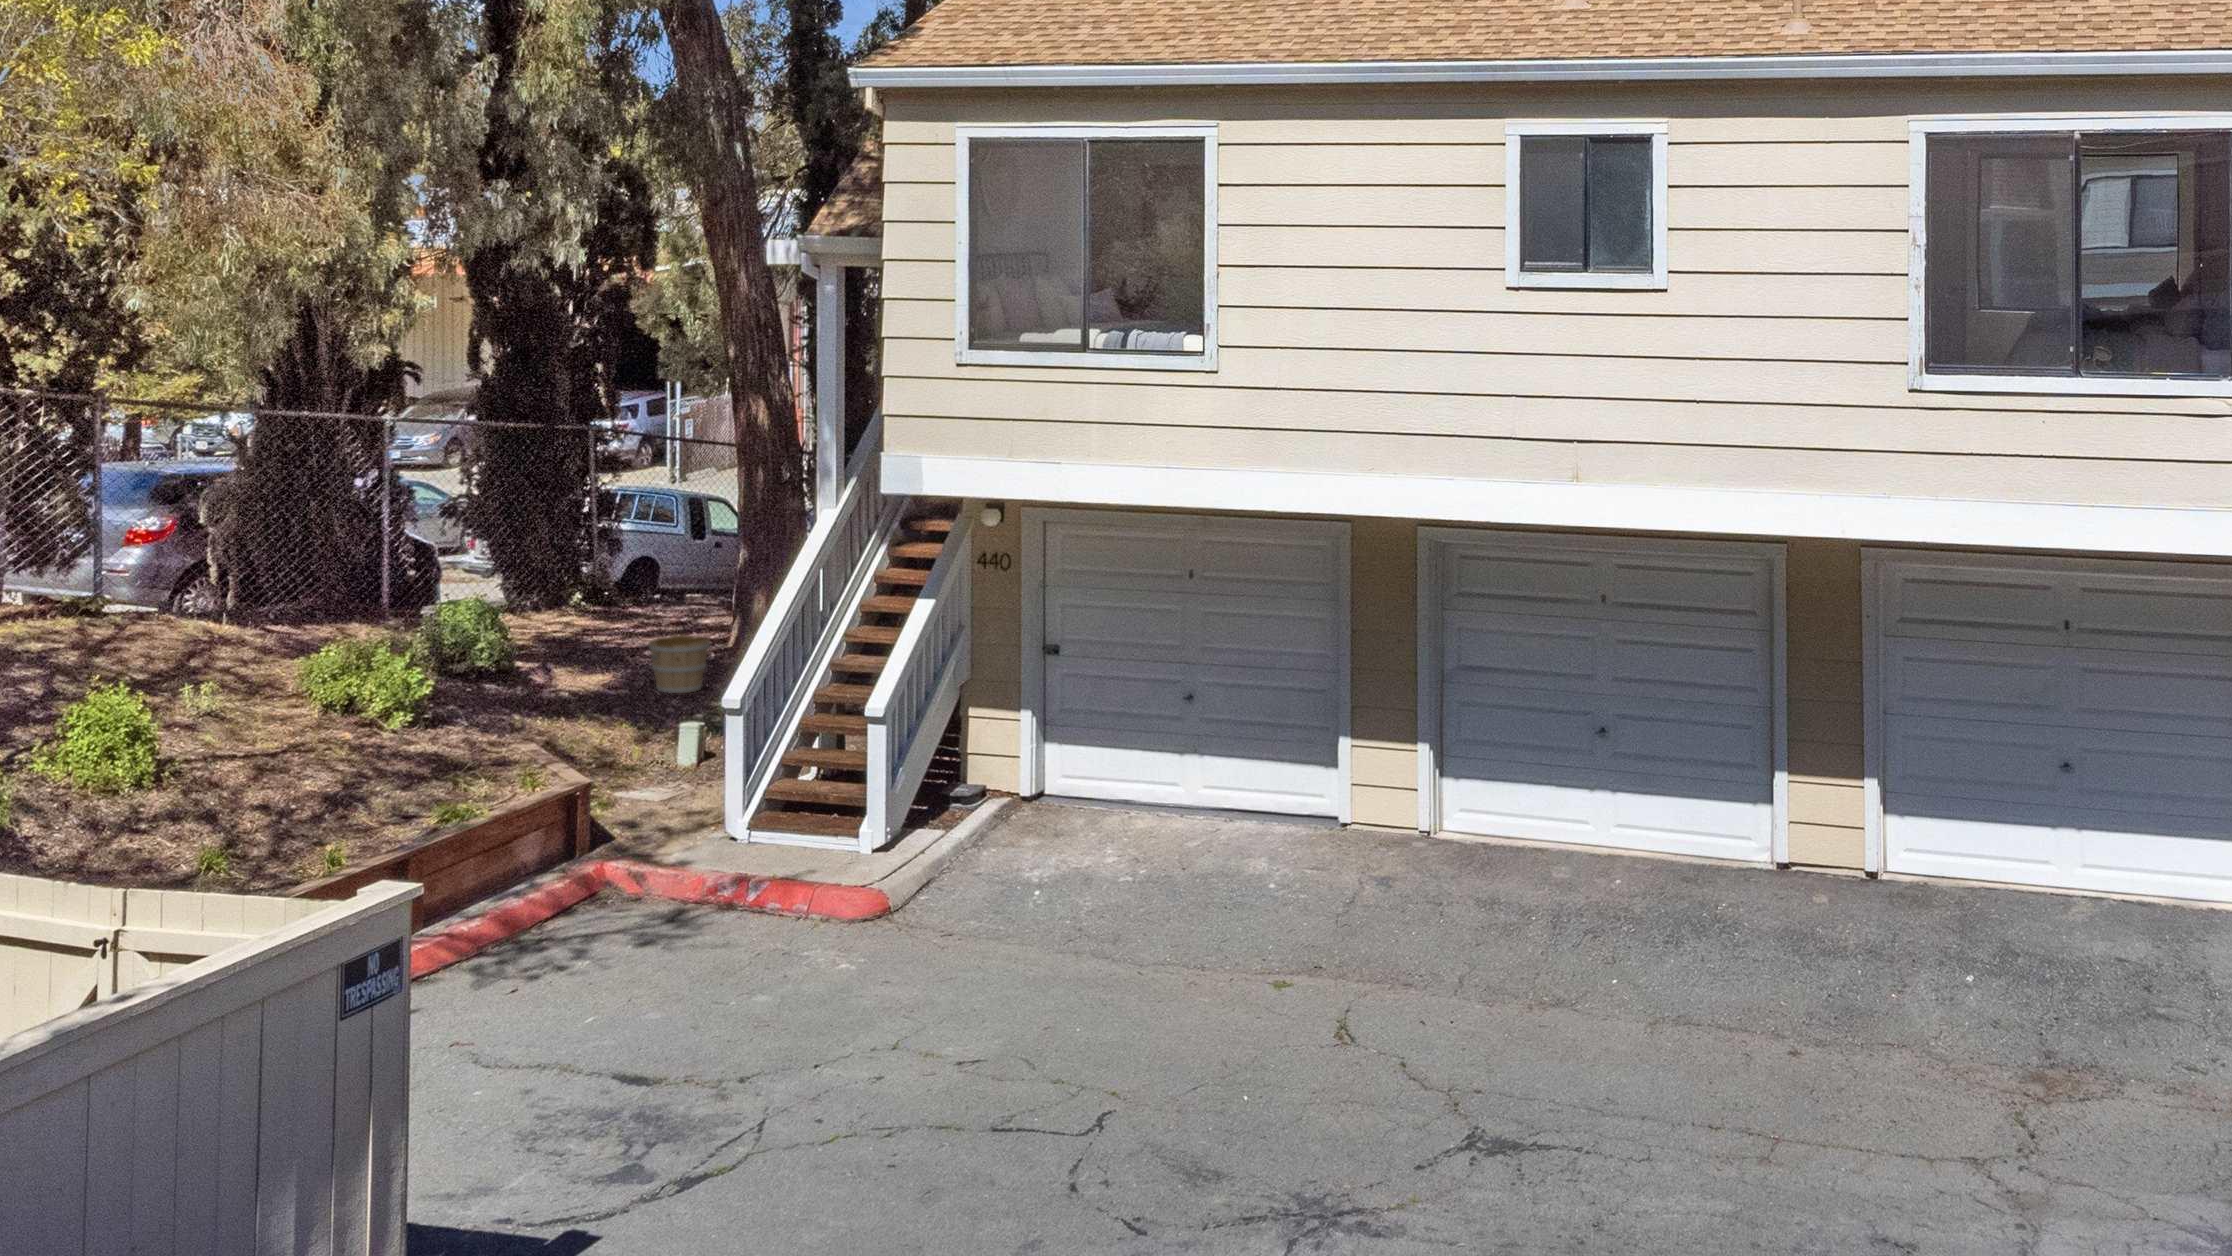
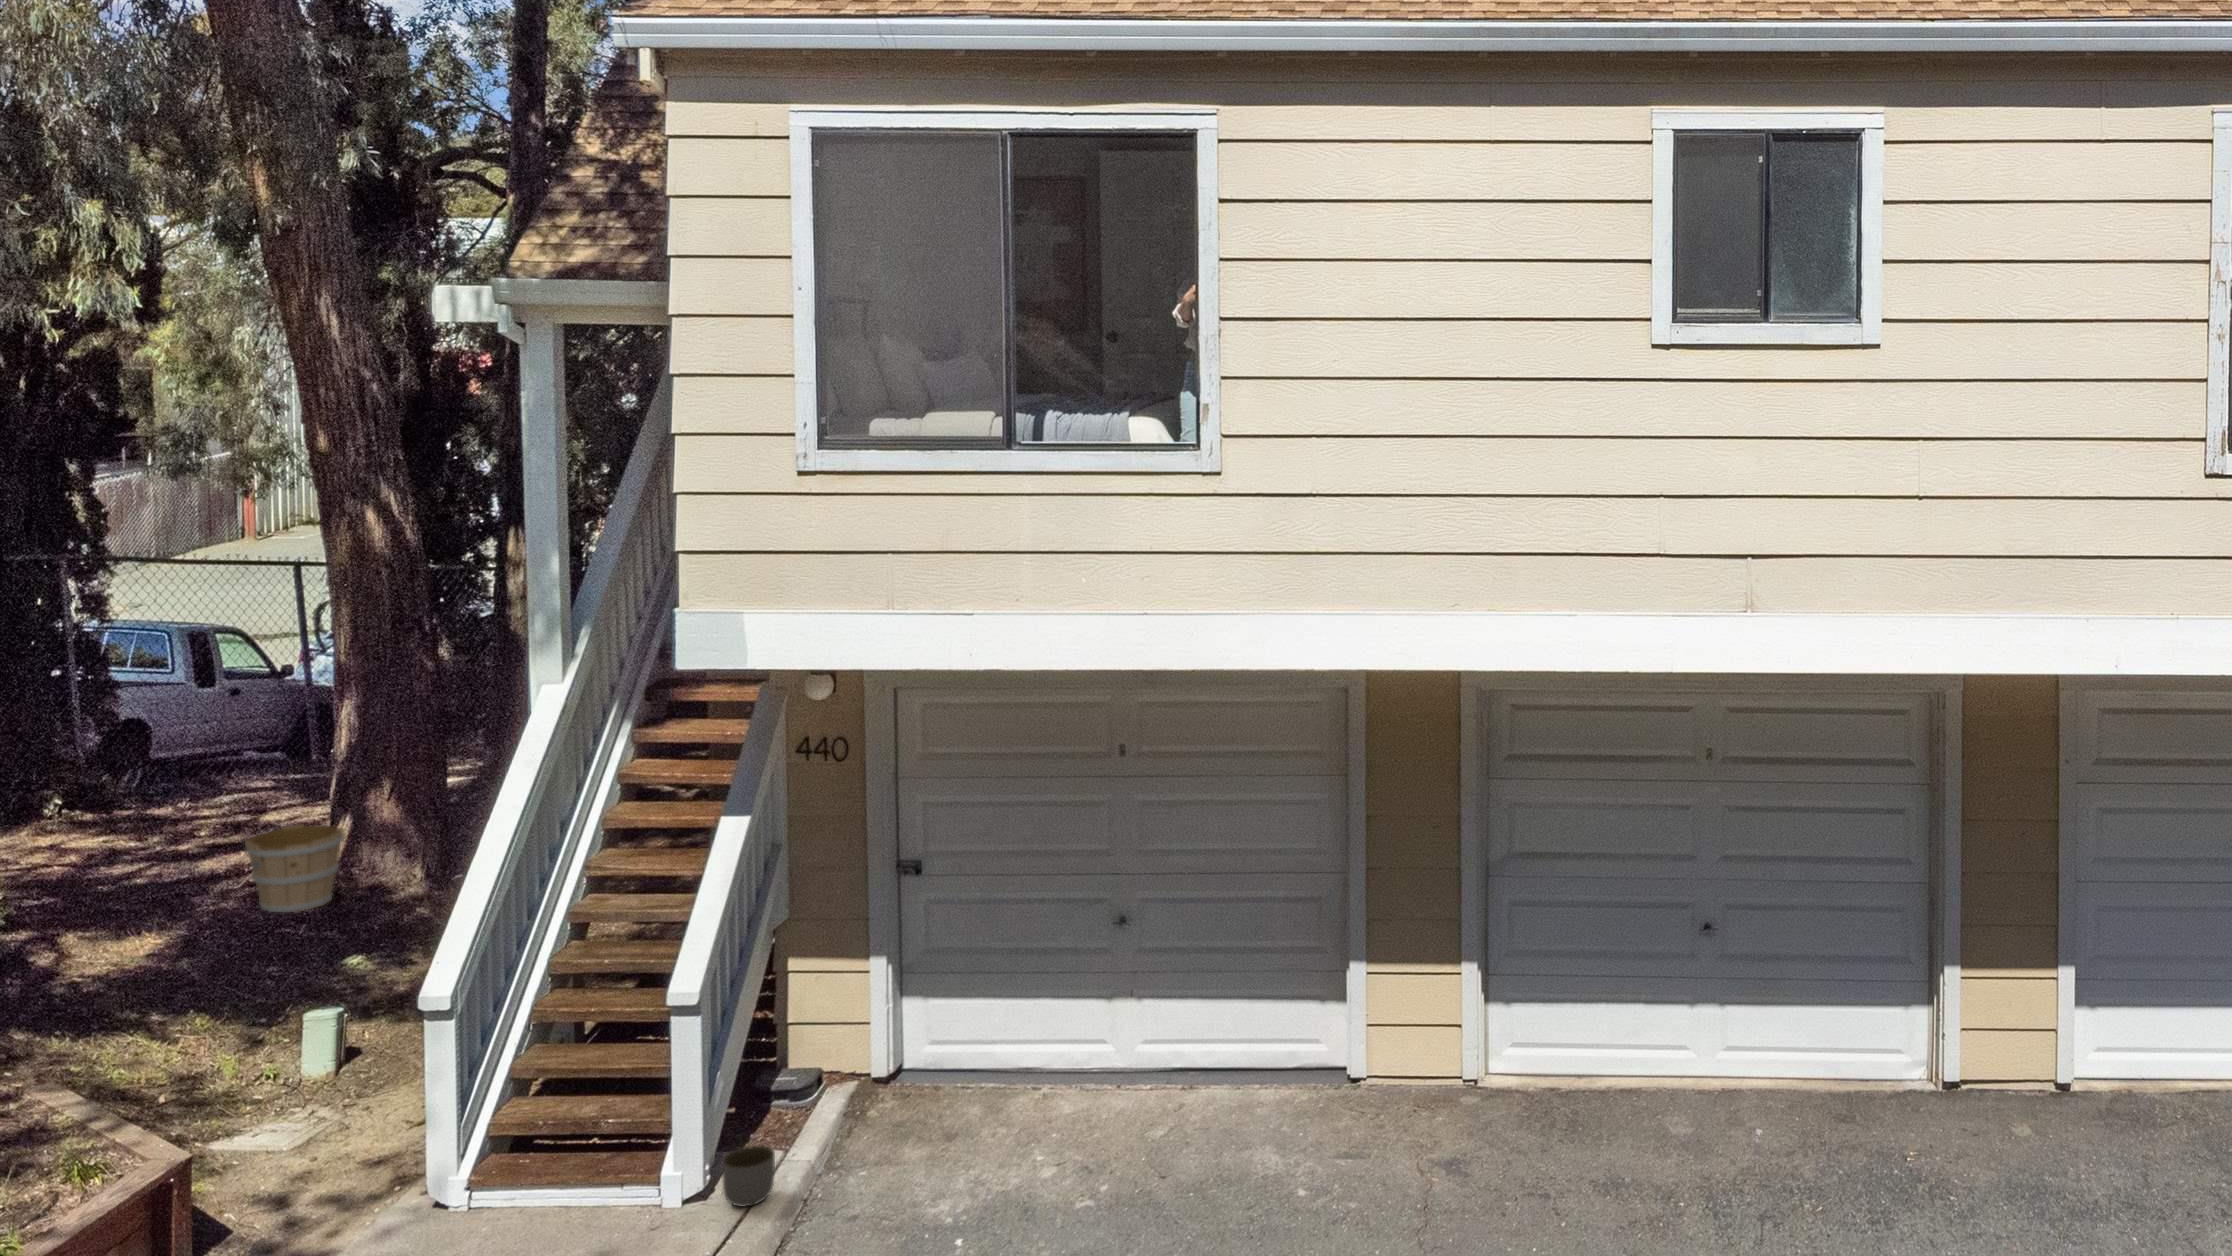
planter: none [909,809,942,844] -> present [722,1146,775,1207]

